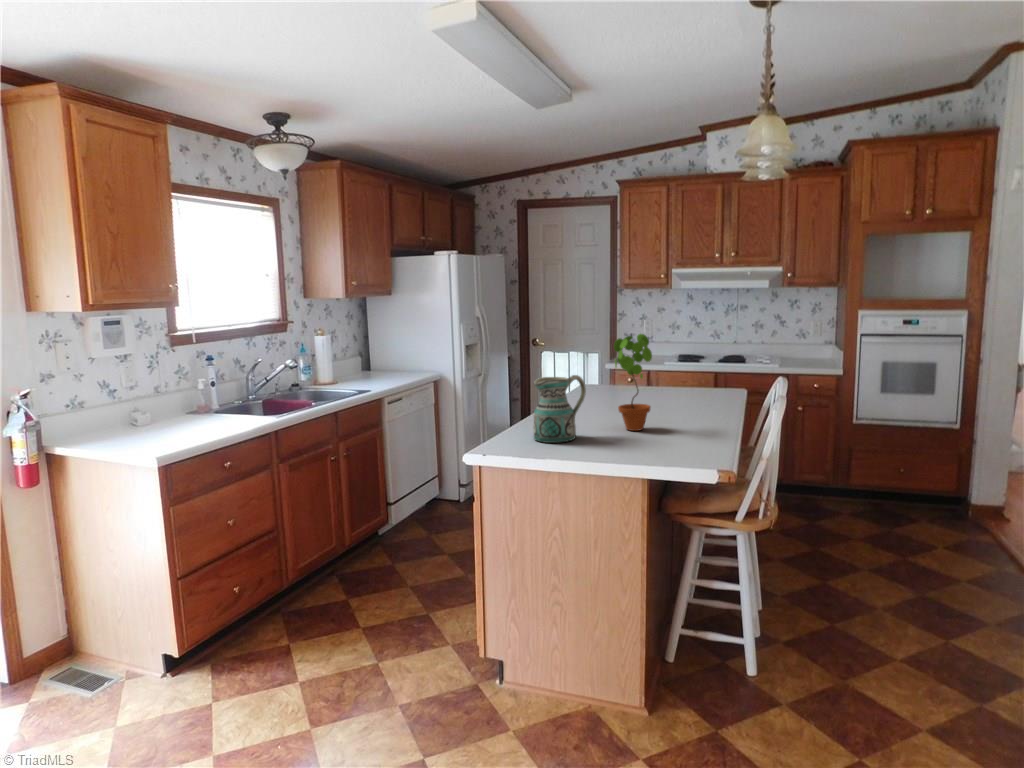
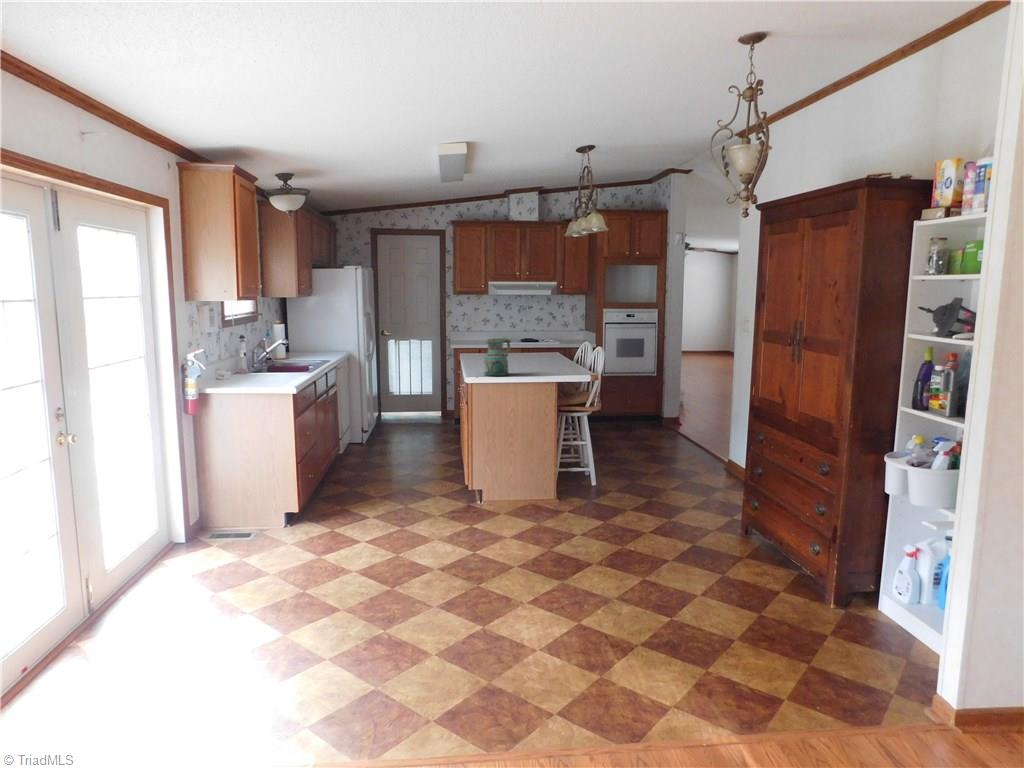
potted plant: present [614,334,652,431] -> none [519,315,543,370]

